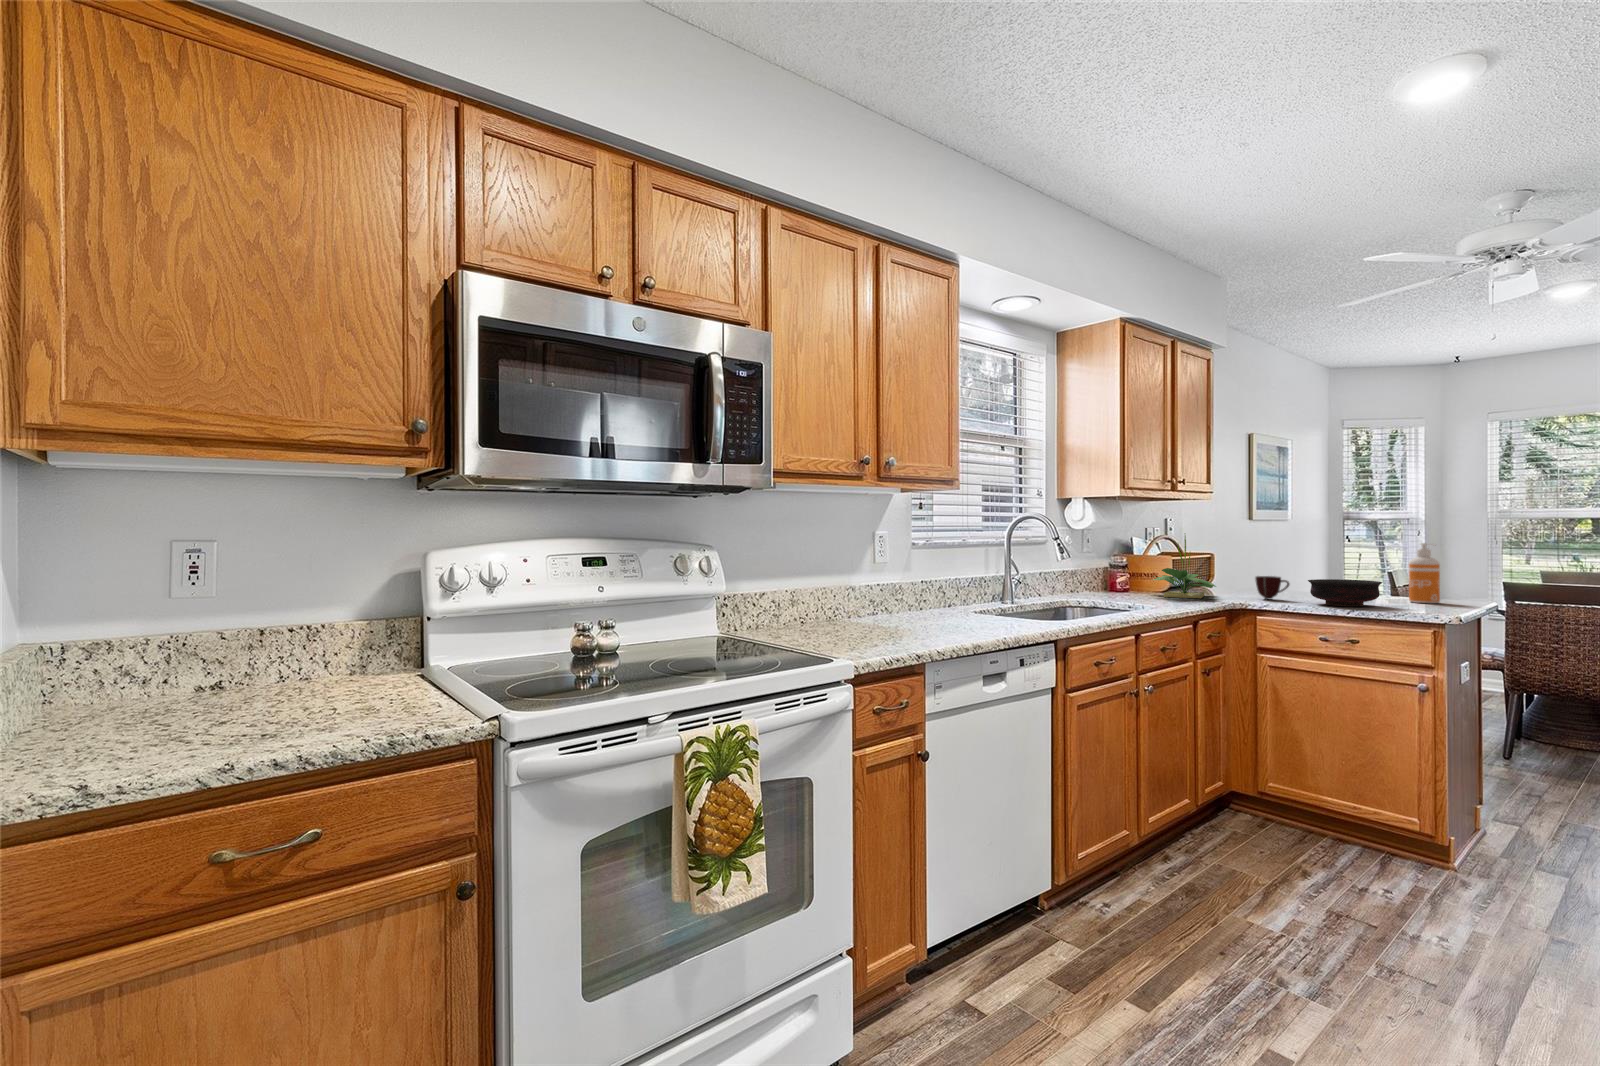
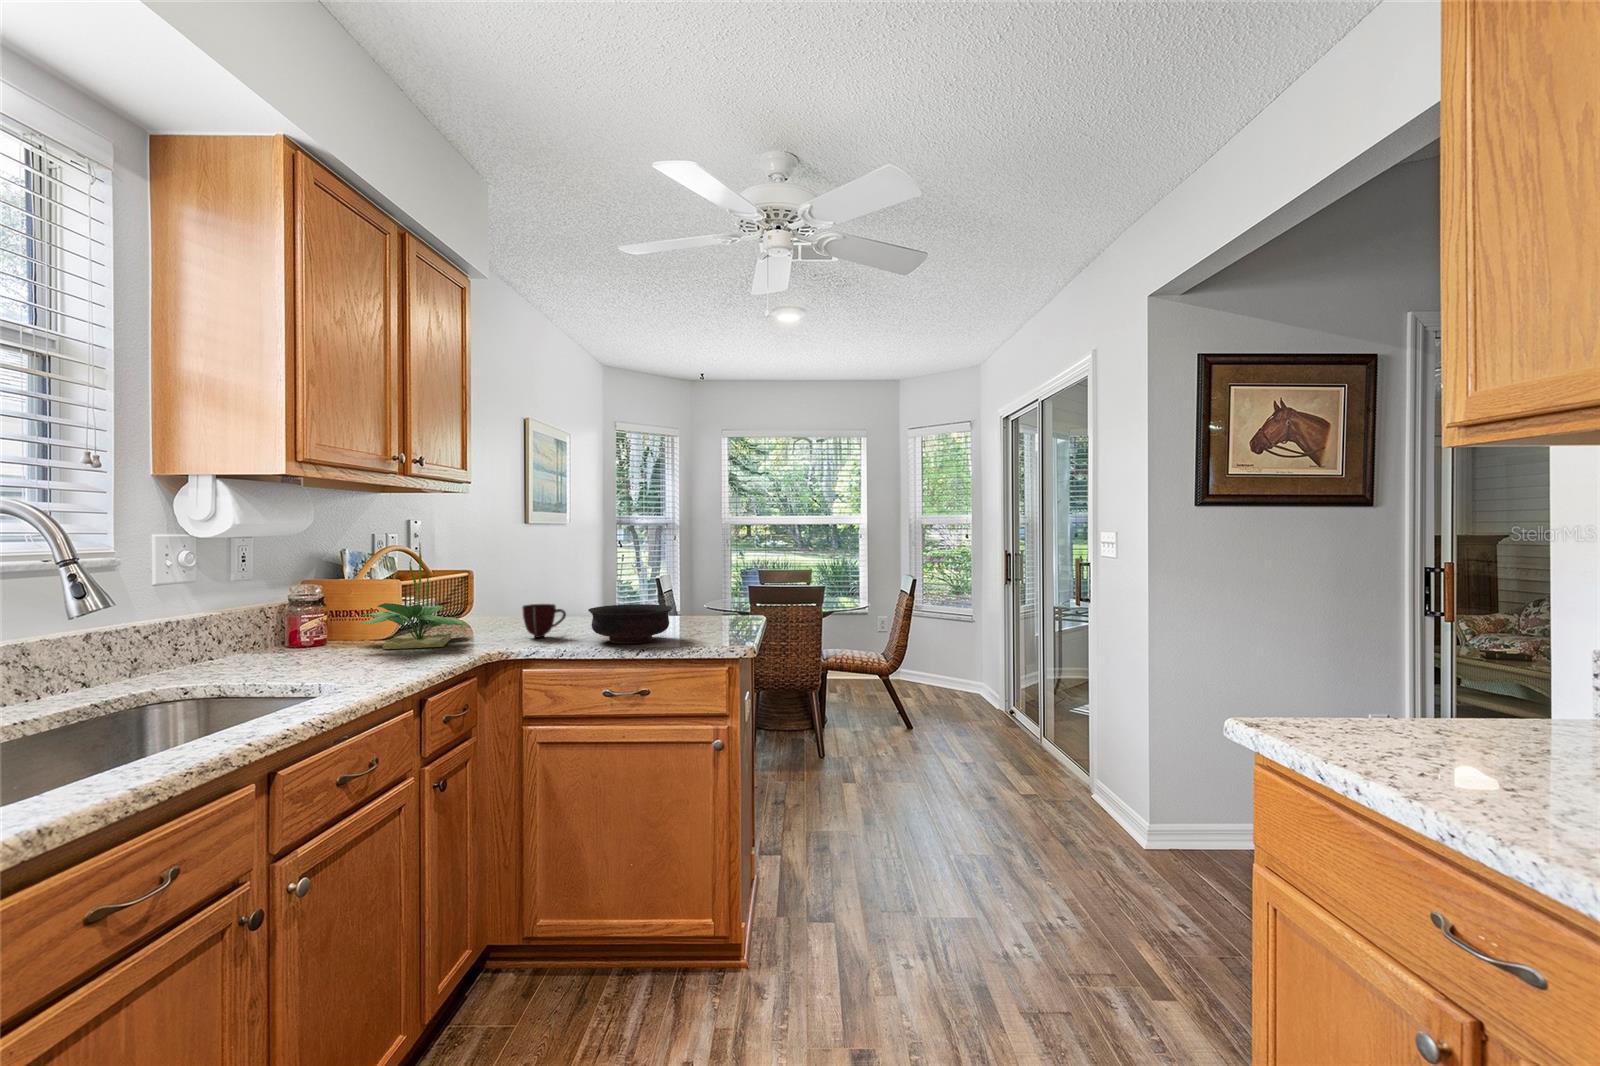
soap dispenser: present [1409,543,1440,603] -> none [692,554,721,626]

